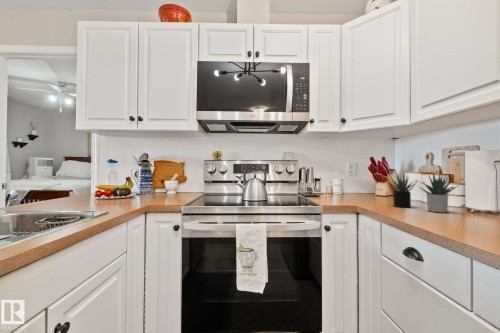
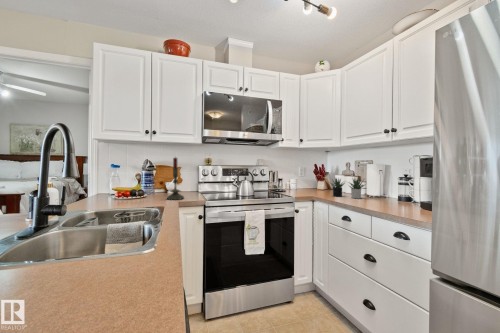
candle: none [144,146,167,202] -> present [167,158,184,200]

